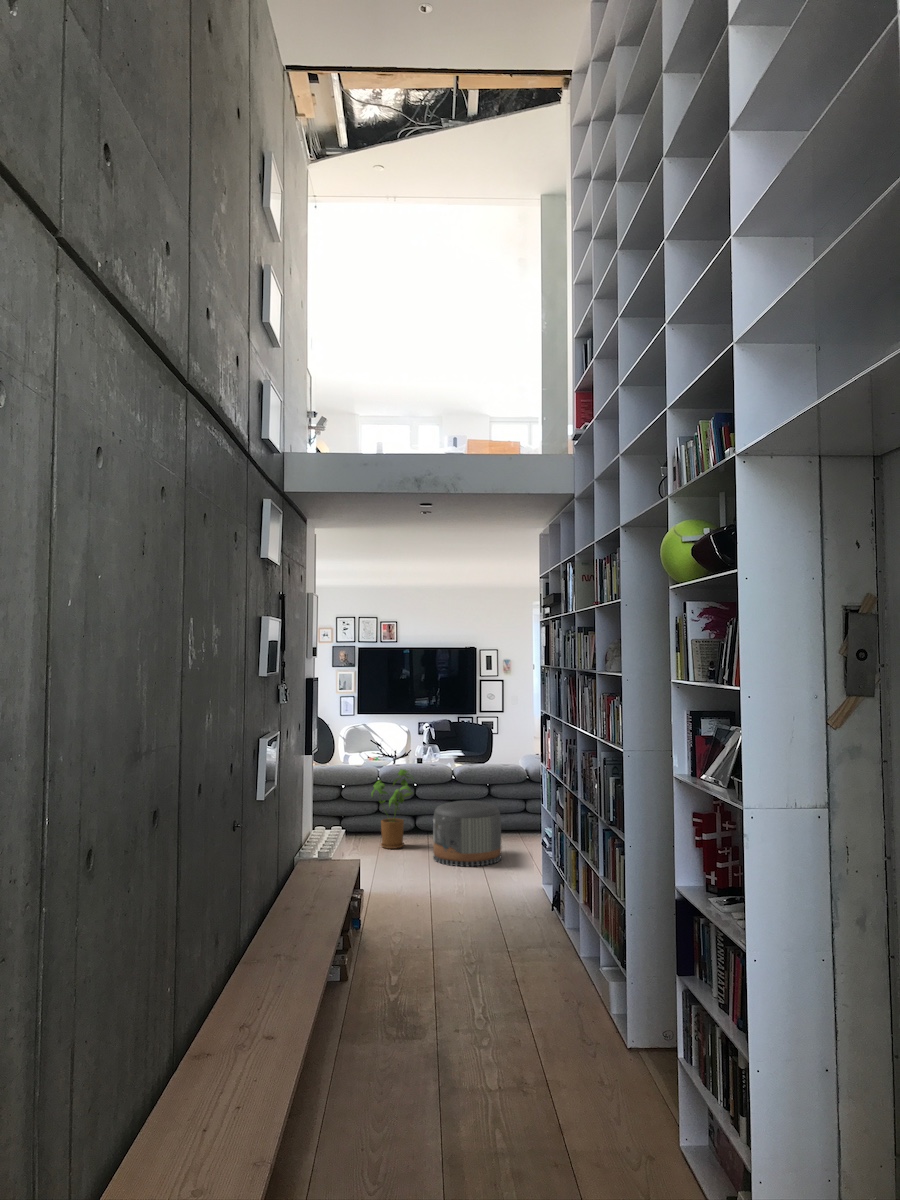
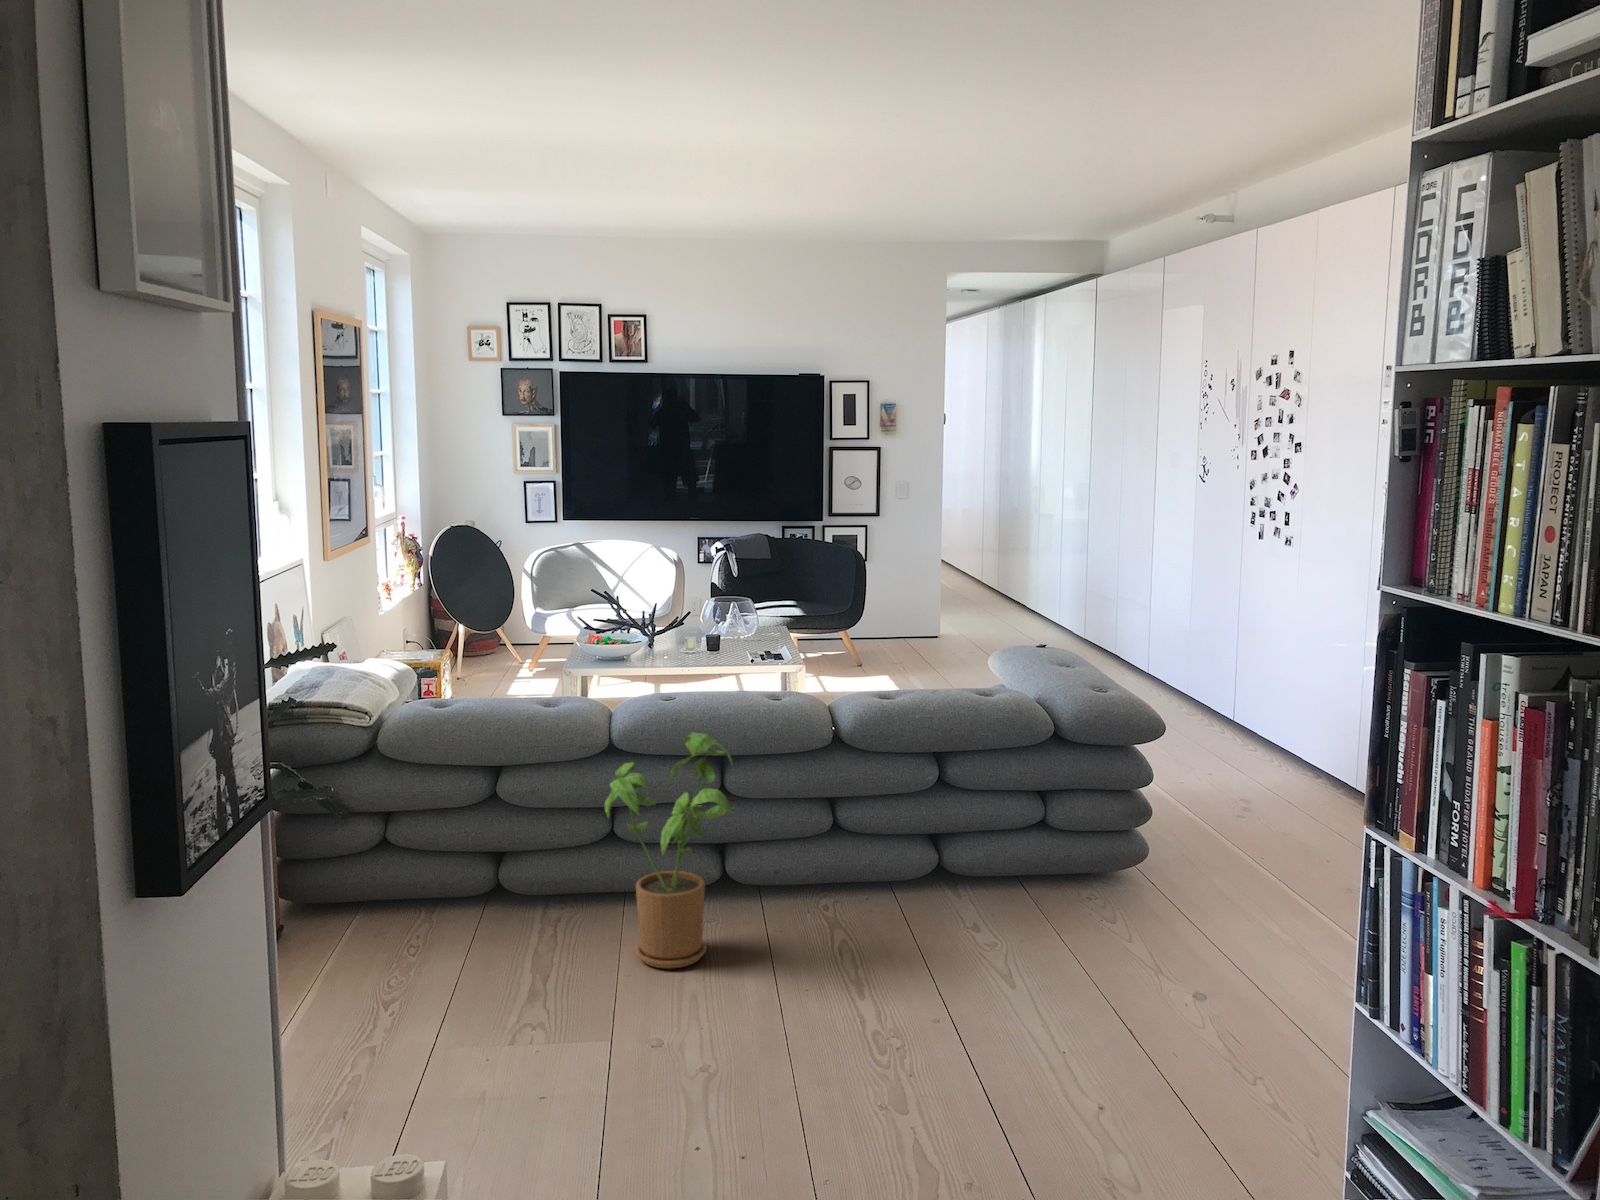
pouf: present [433,801,501,867] -> none [806,839,1021,1074]

